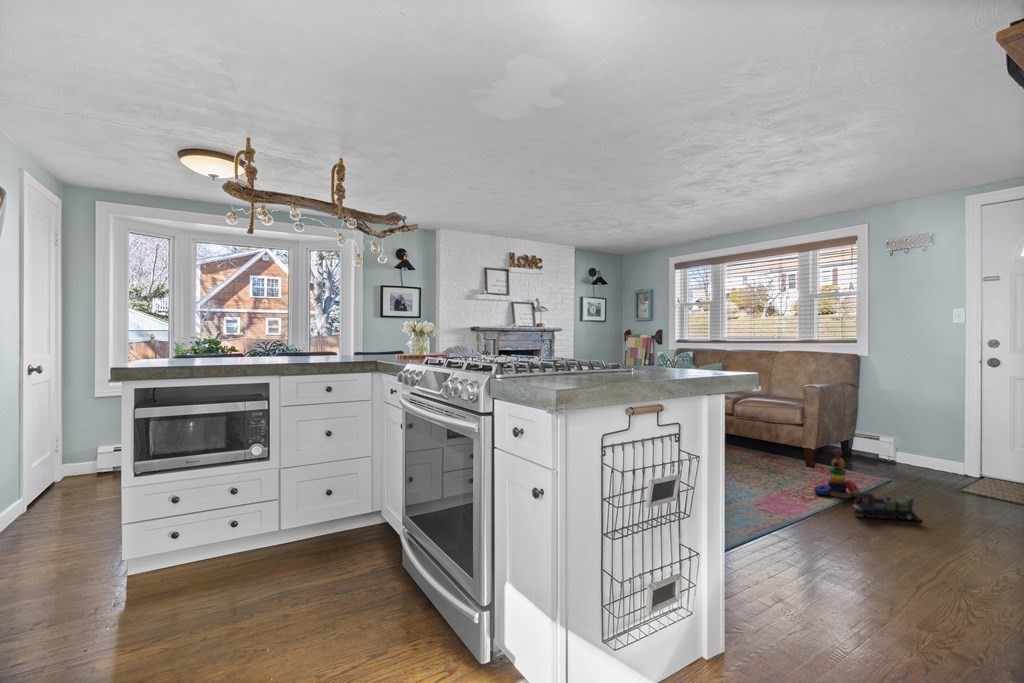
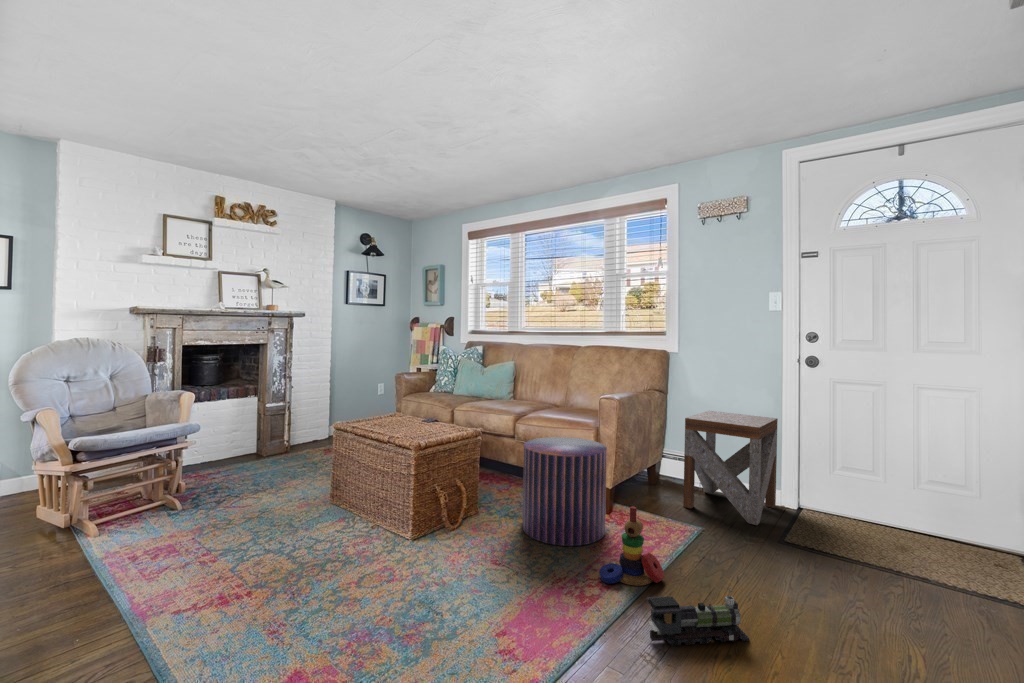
side table: none [875,401,960,482] -> present [683,411,778,525]
pouf: none [750,413,814,480] -> present [523,437,607,546]

